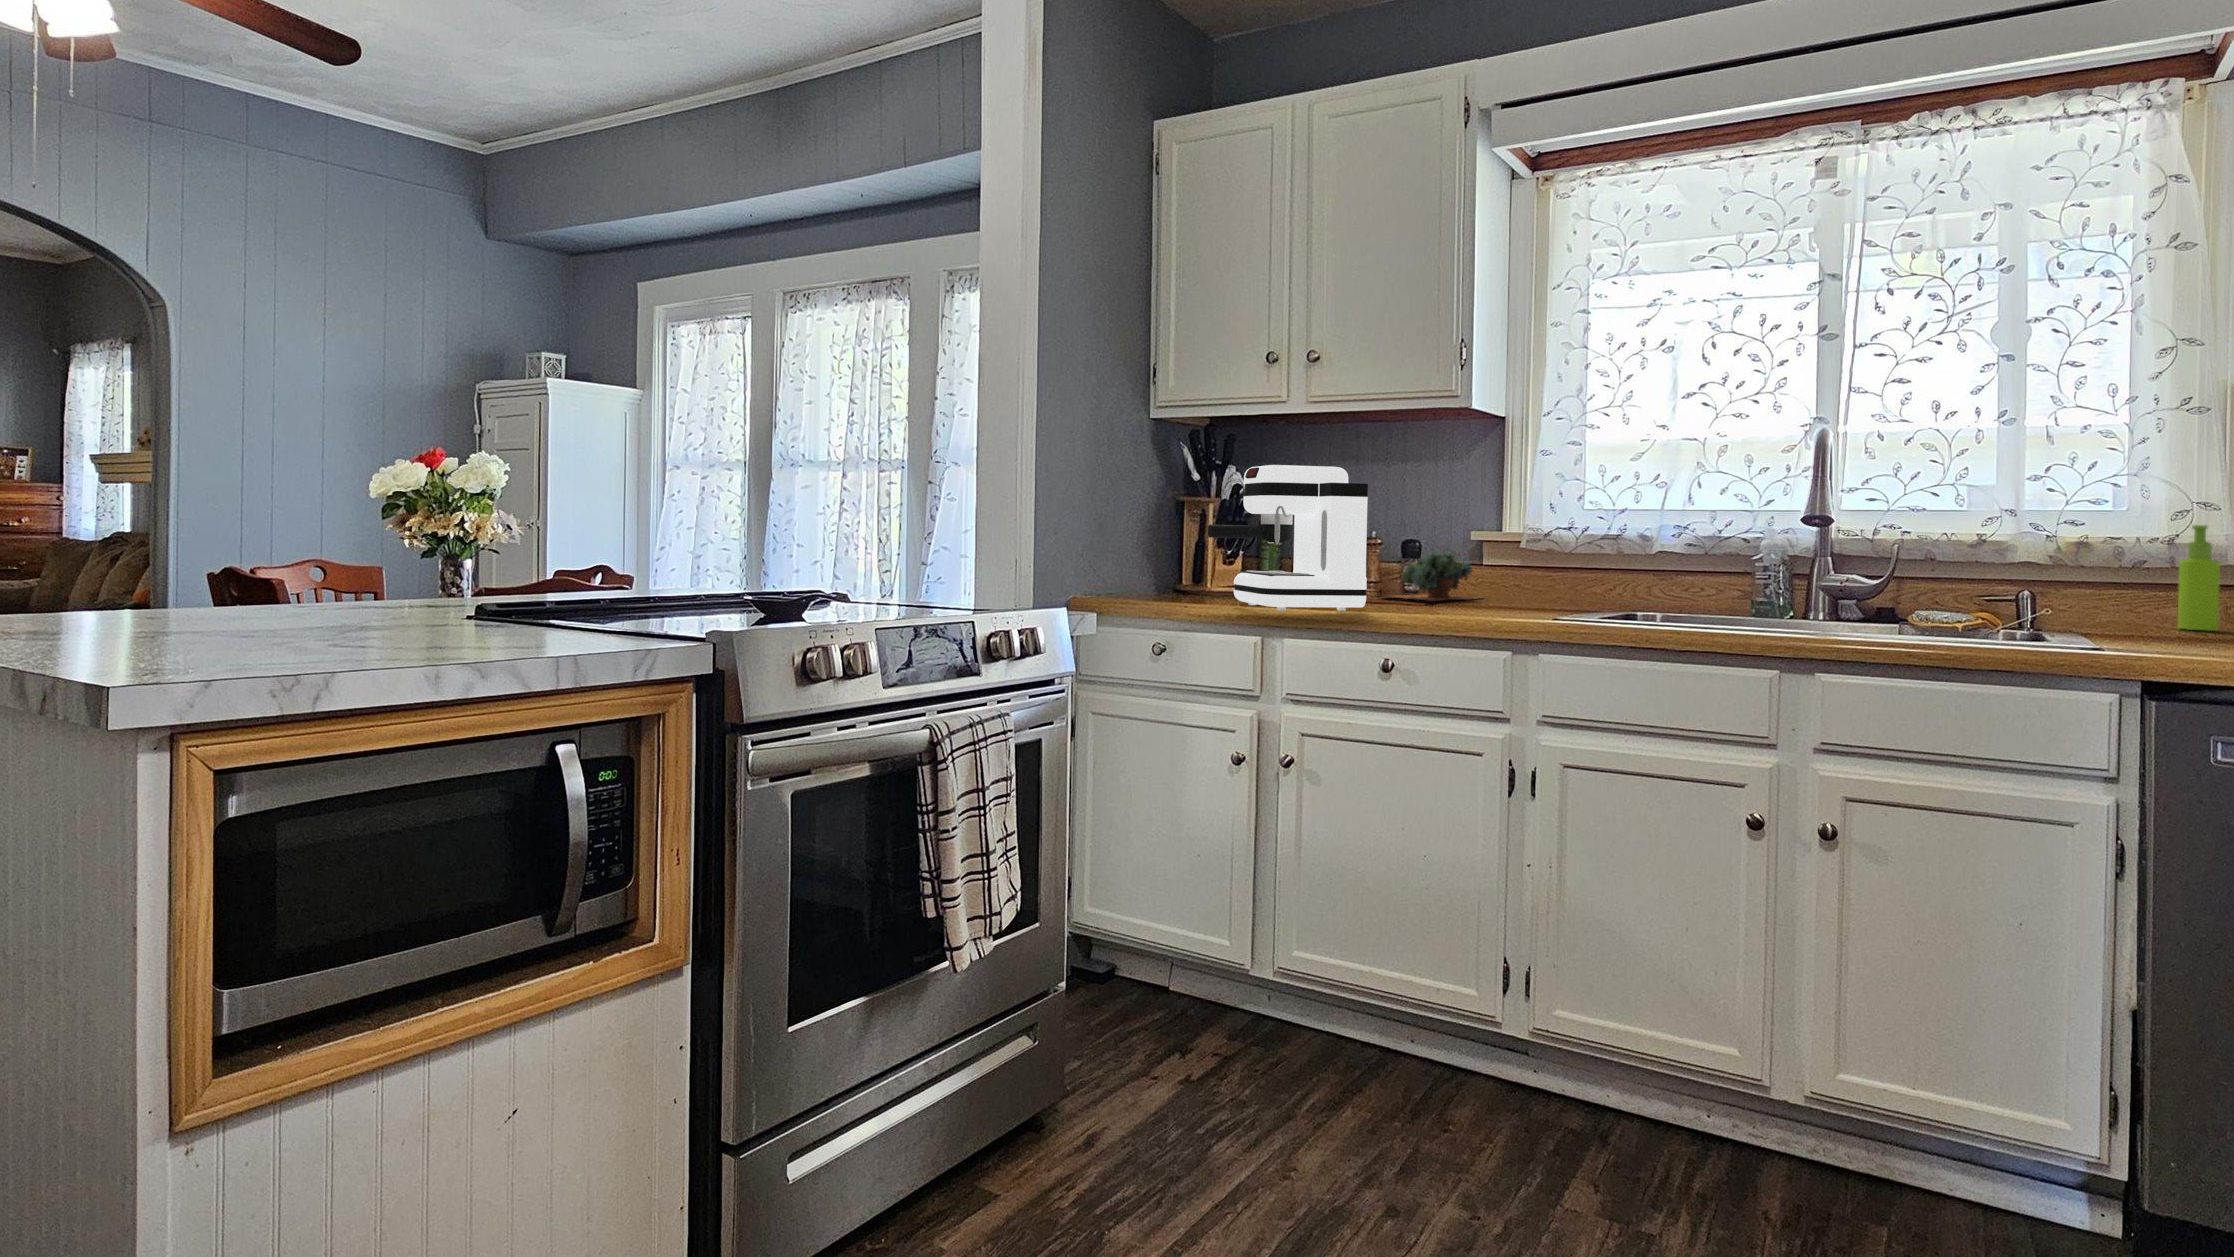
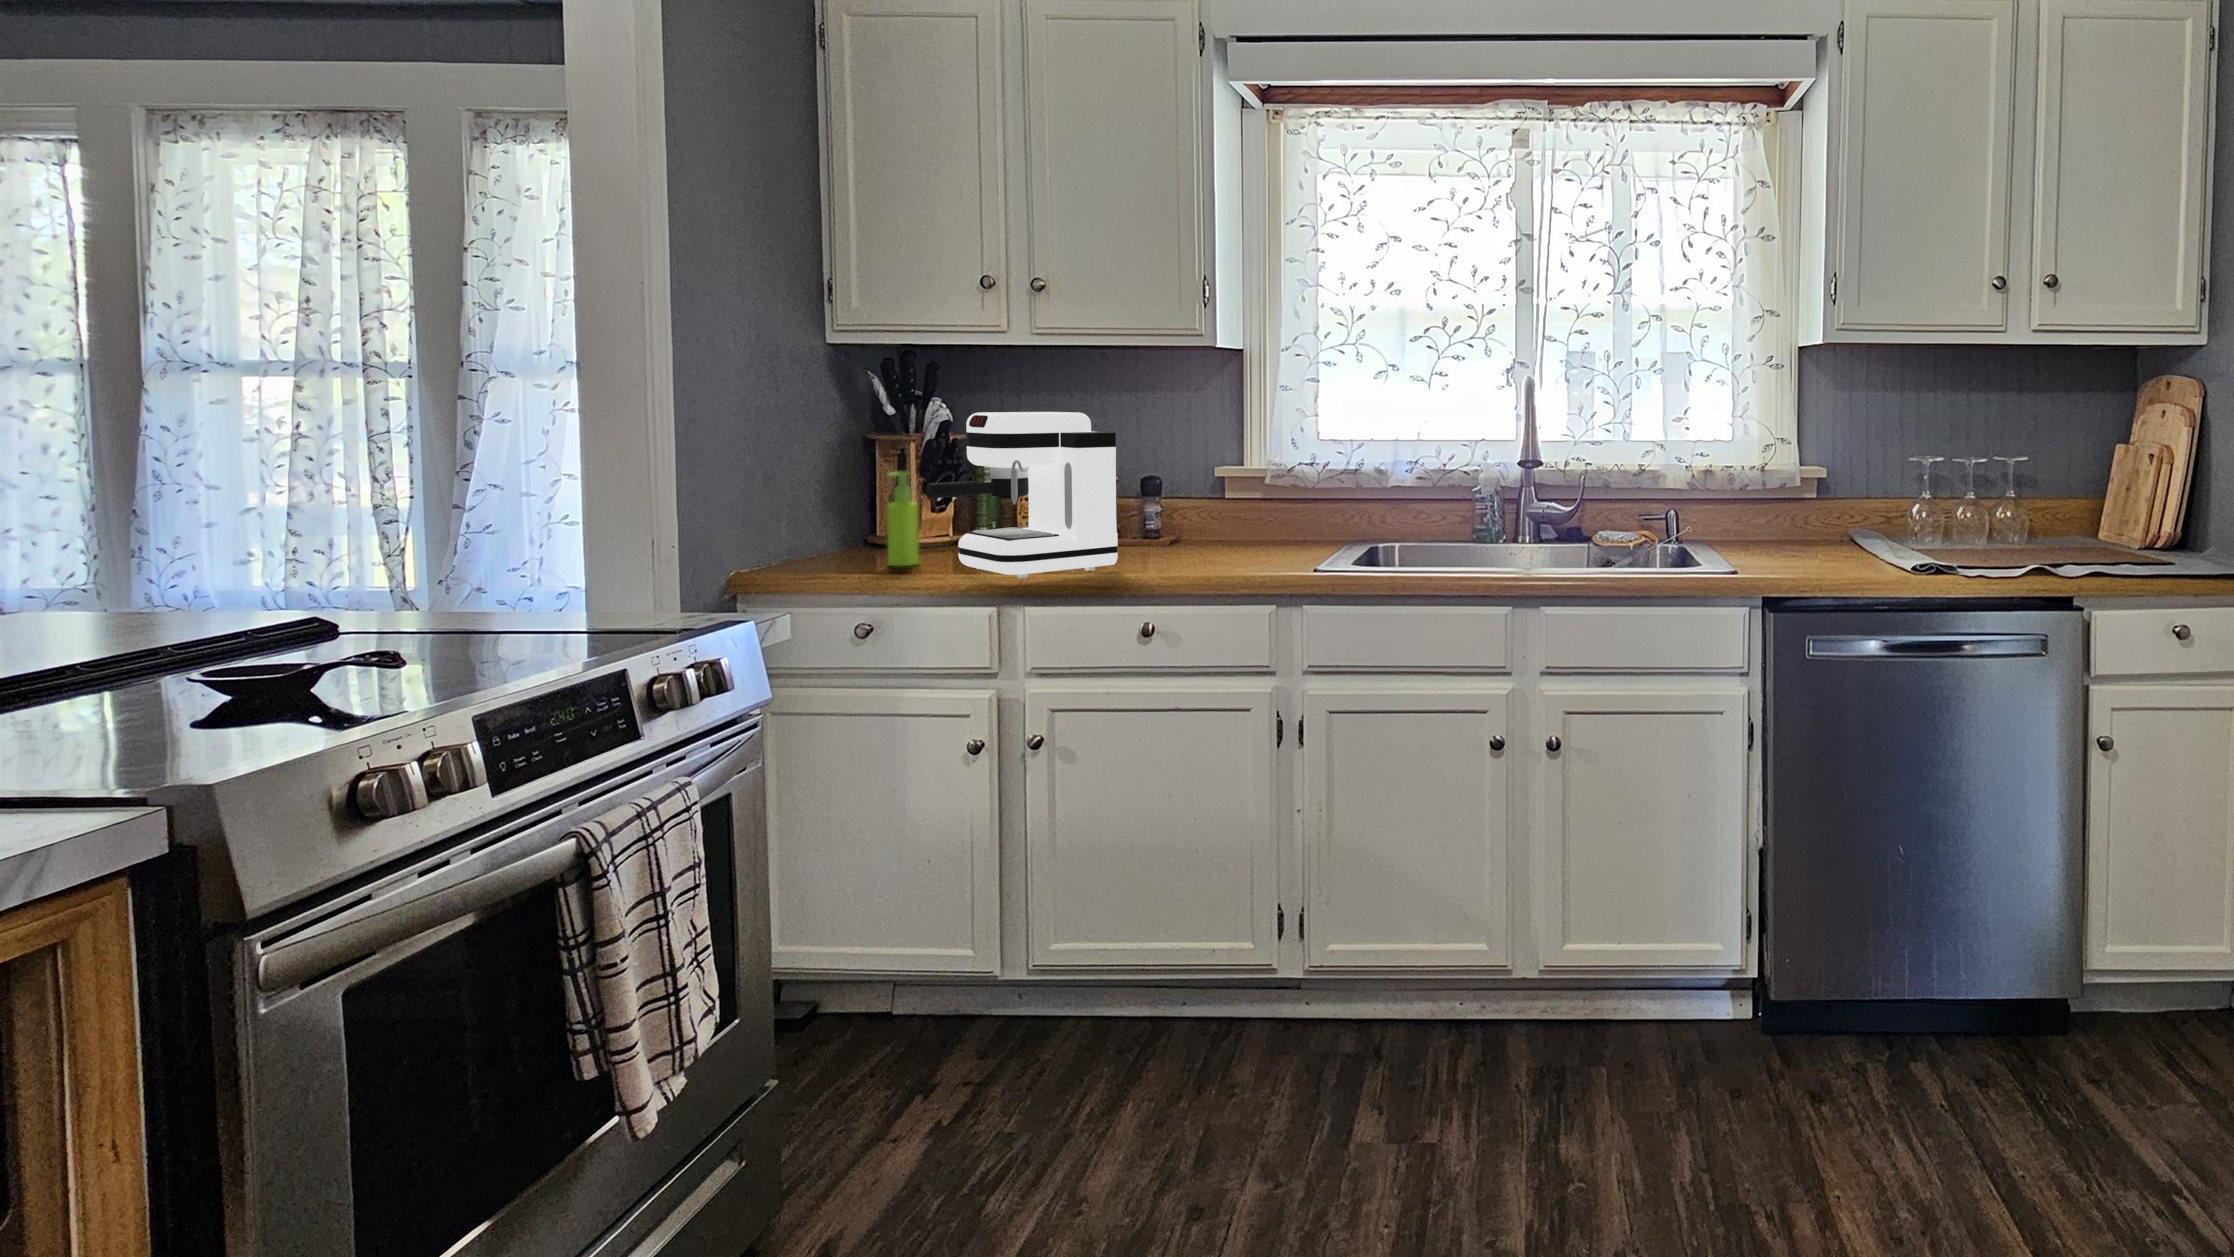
soap dispenser: present [2178,525,2220,631] -> present [887,472,919,566]
succulent plant: present [1387,551,1476,601] -> none [1117,489,1234,545]

